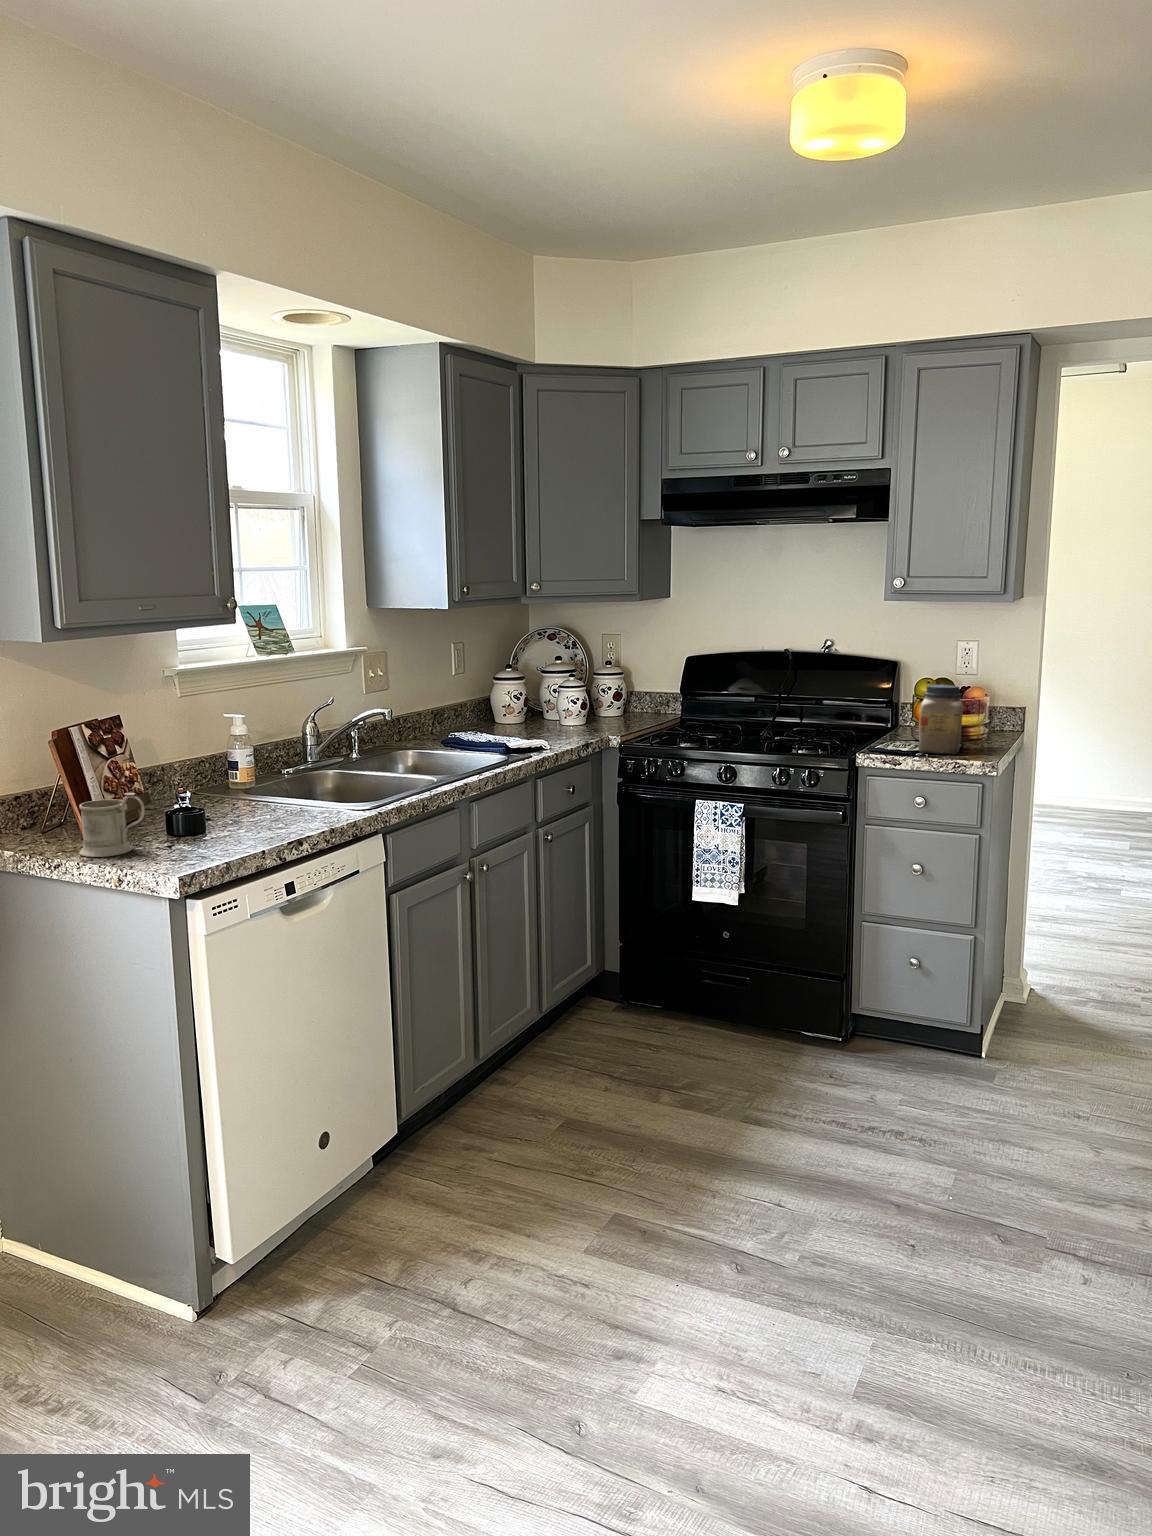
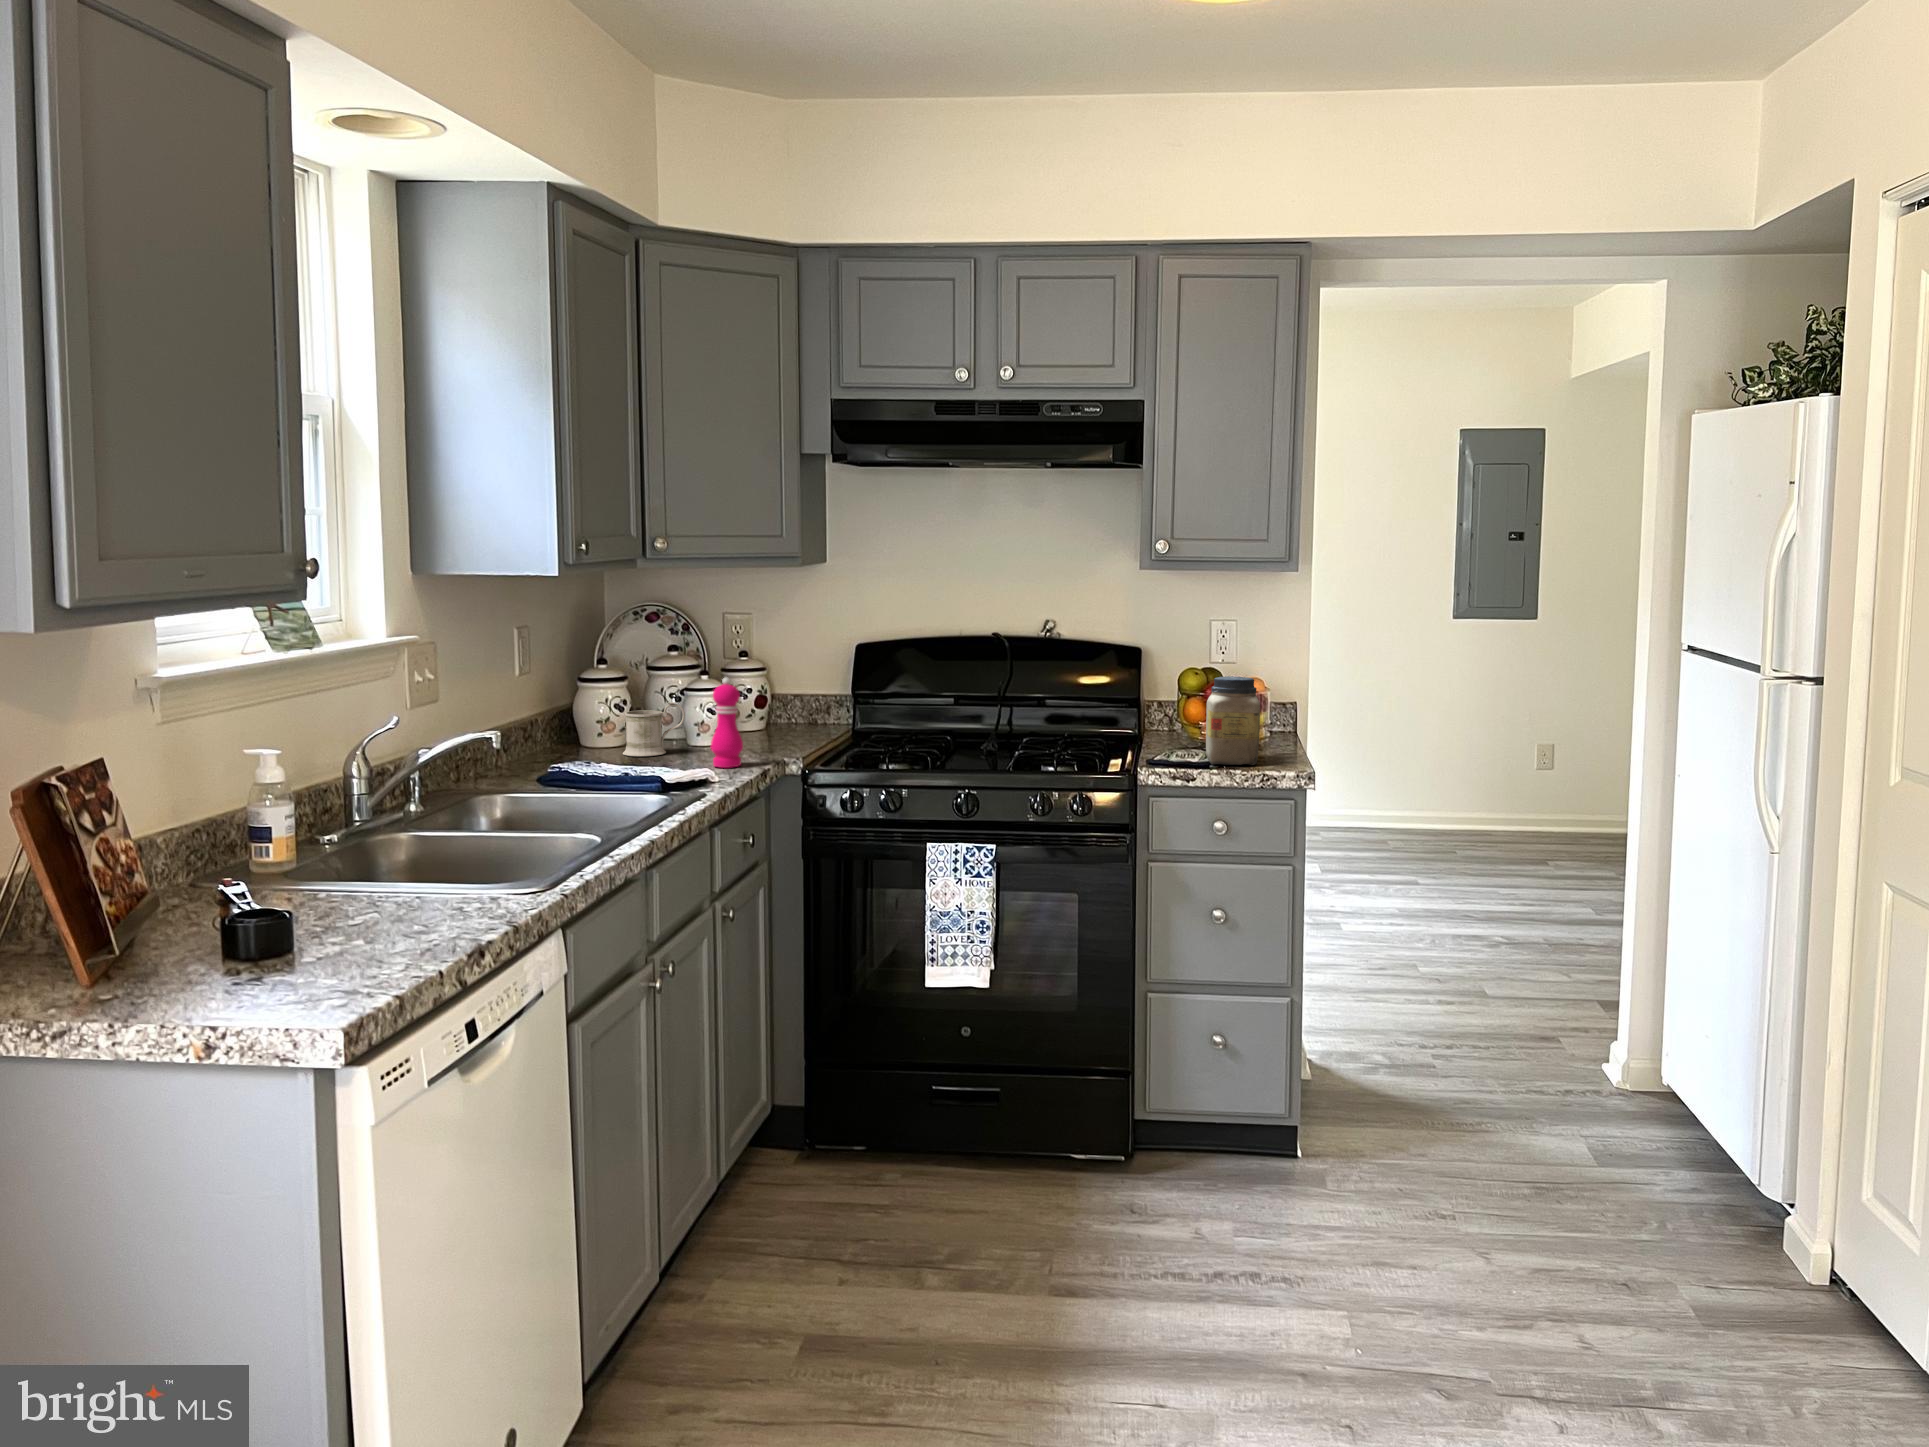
pepper mill: none [558,678,580,740] -> present [711,678,743,768]
mug: present [79,793,145,857] -> present [623,702,685,756]

